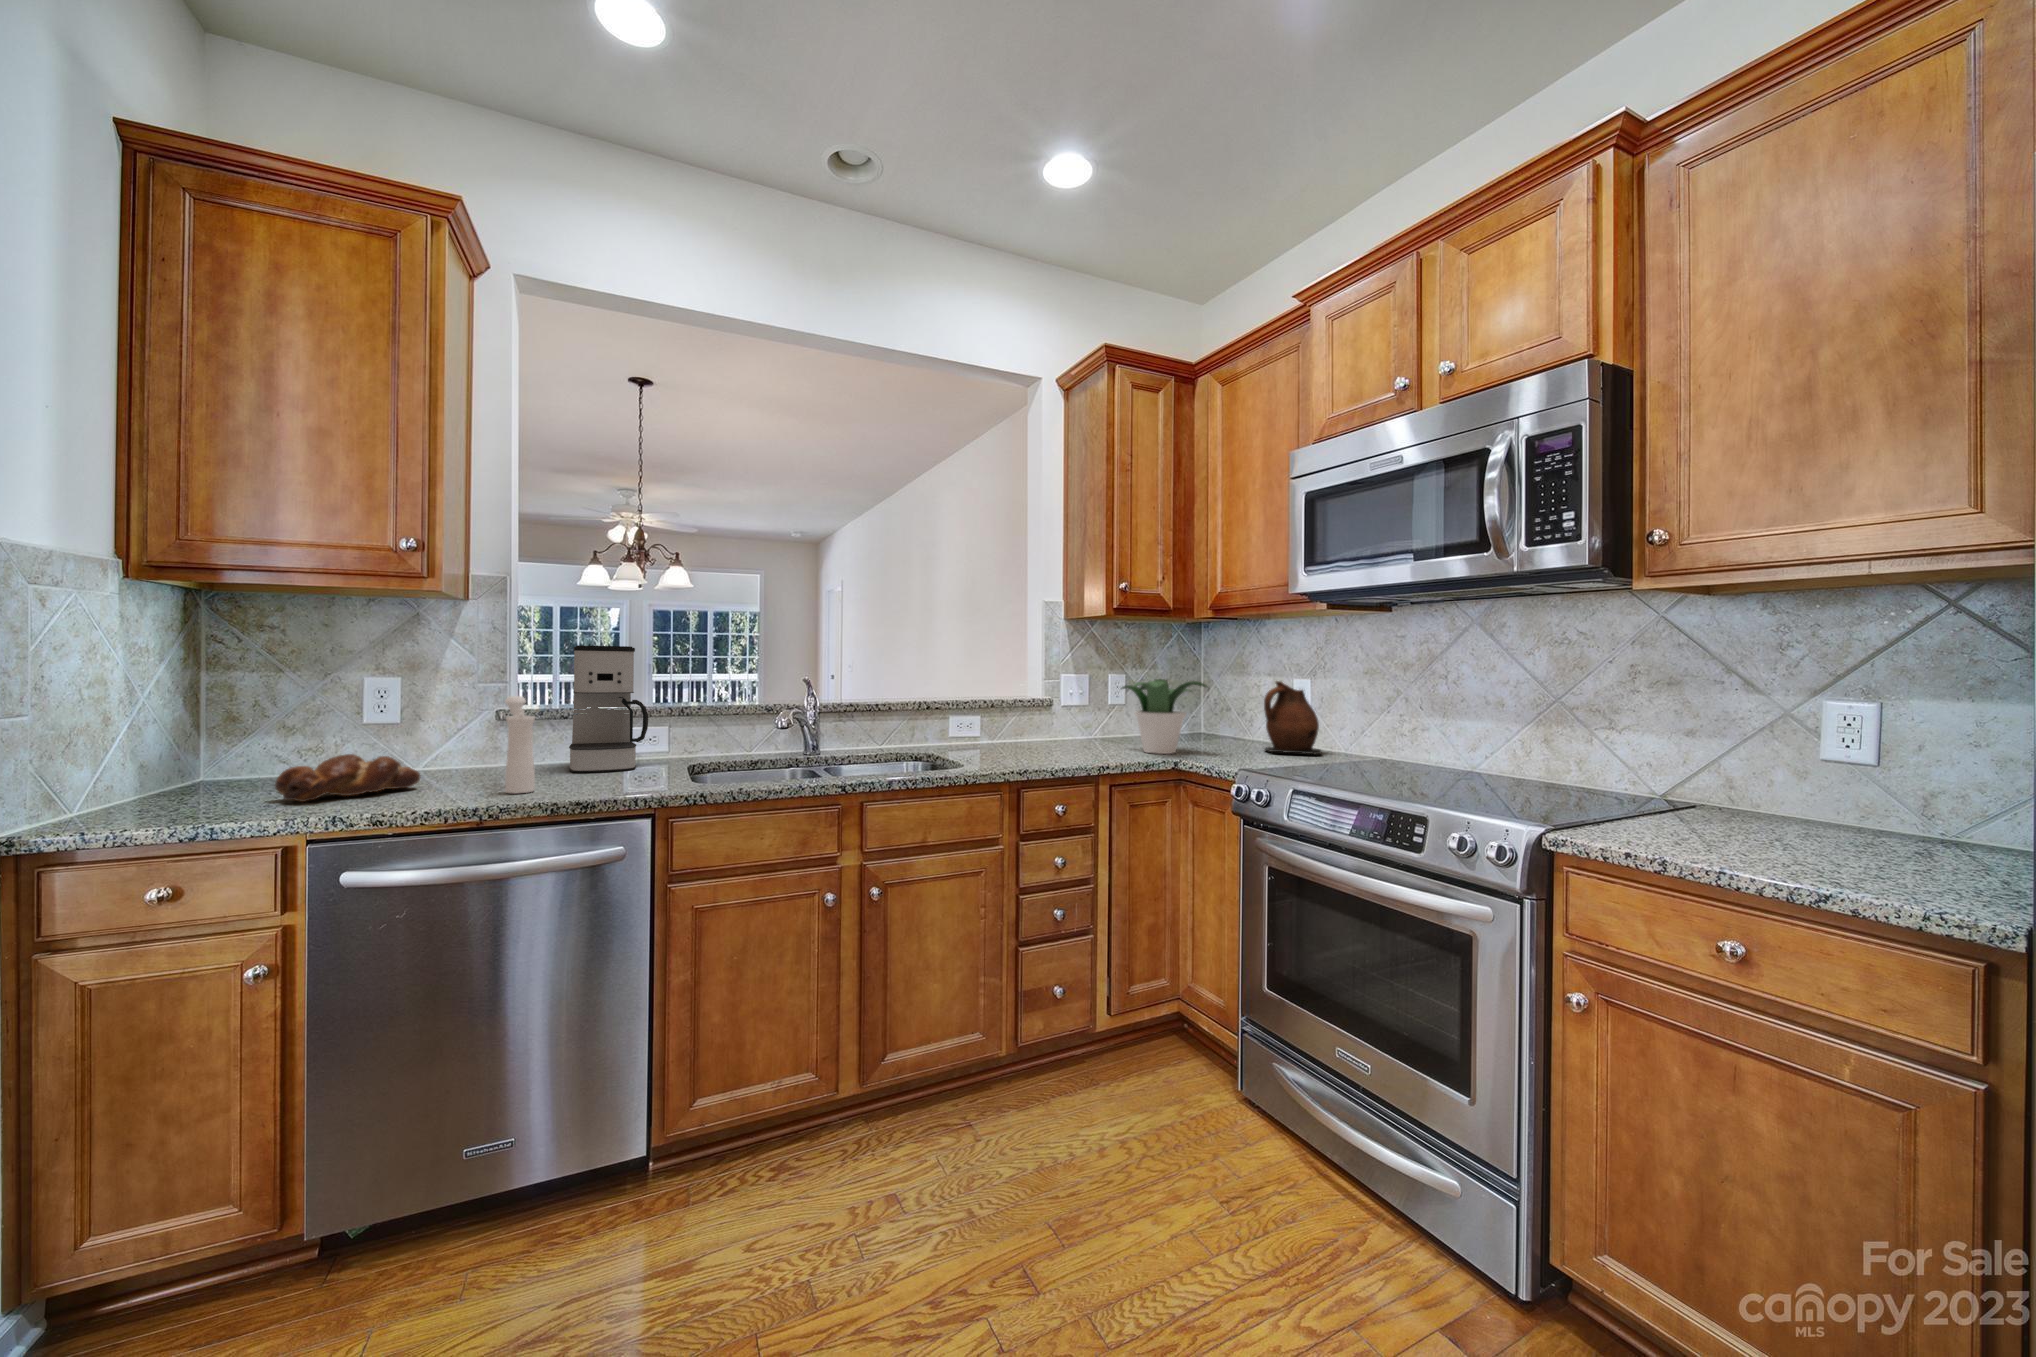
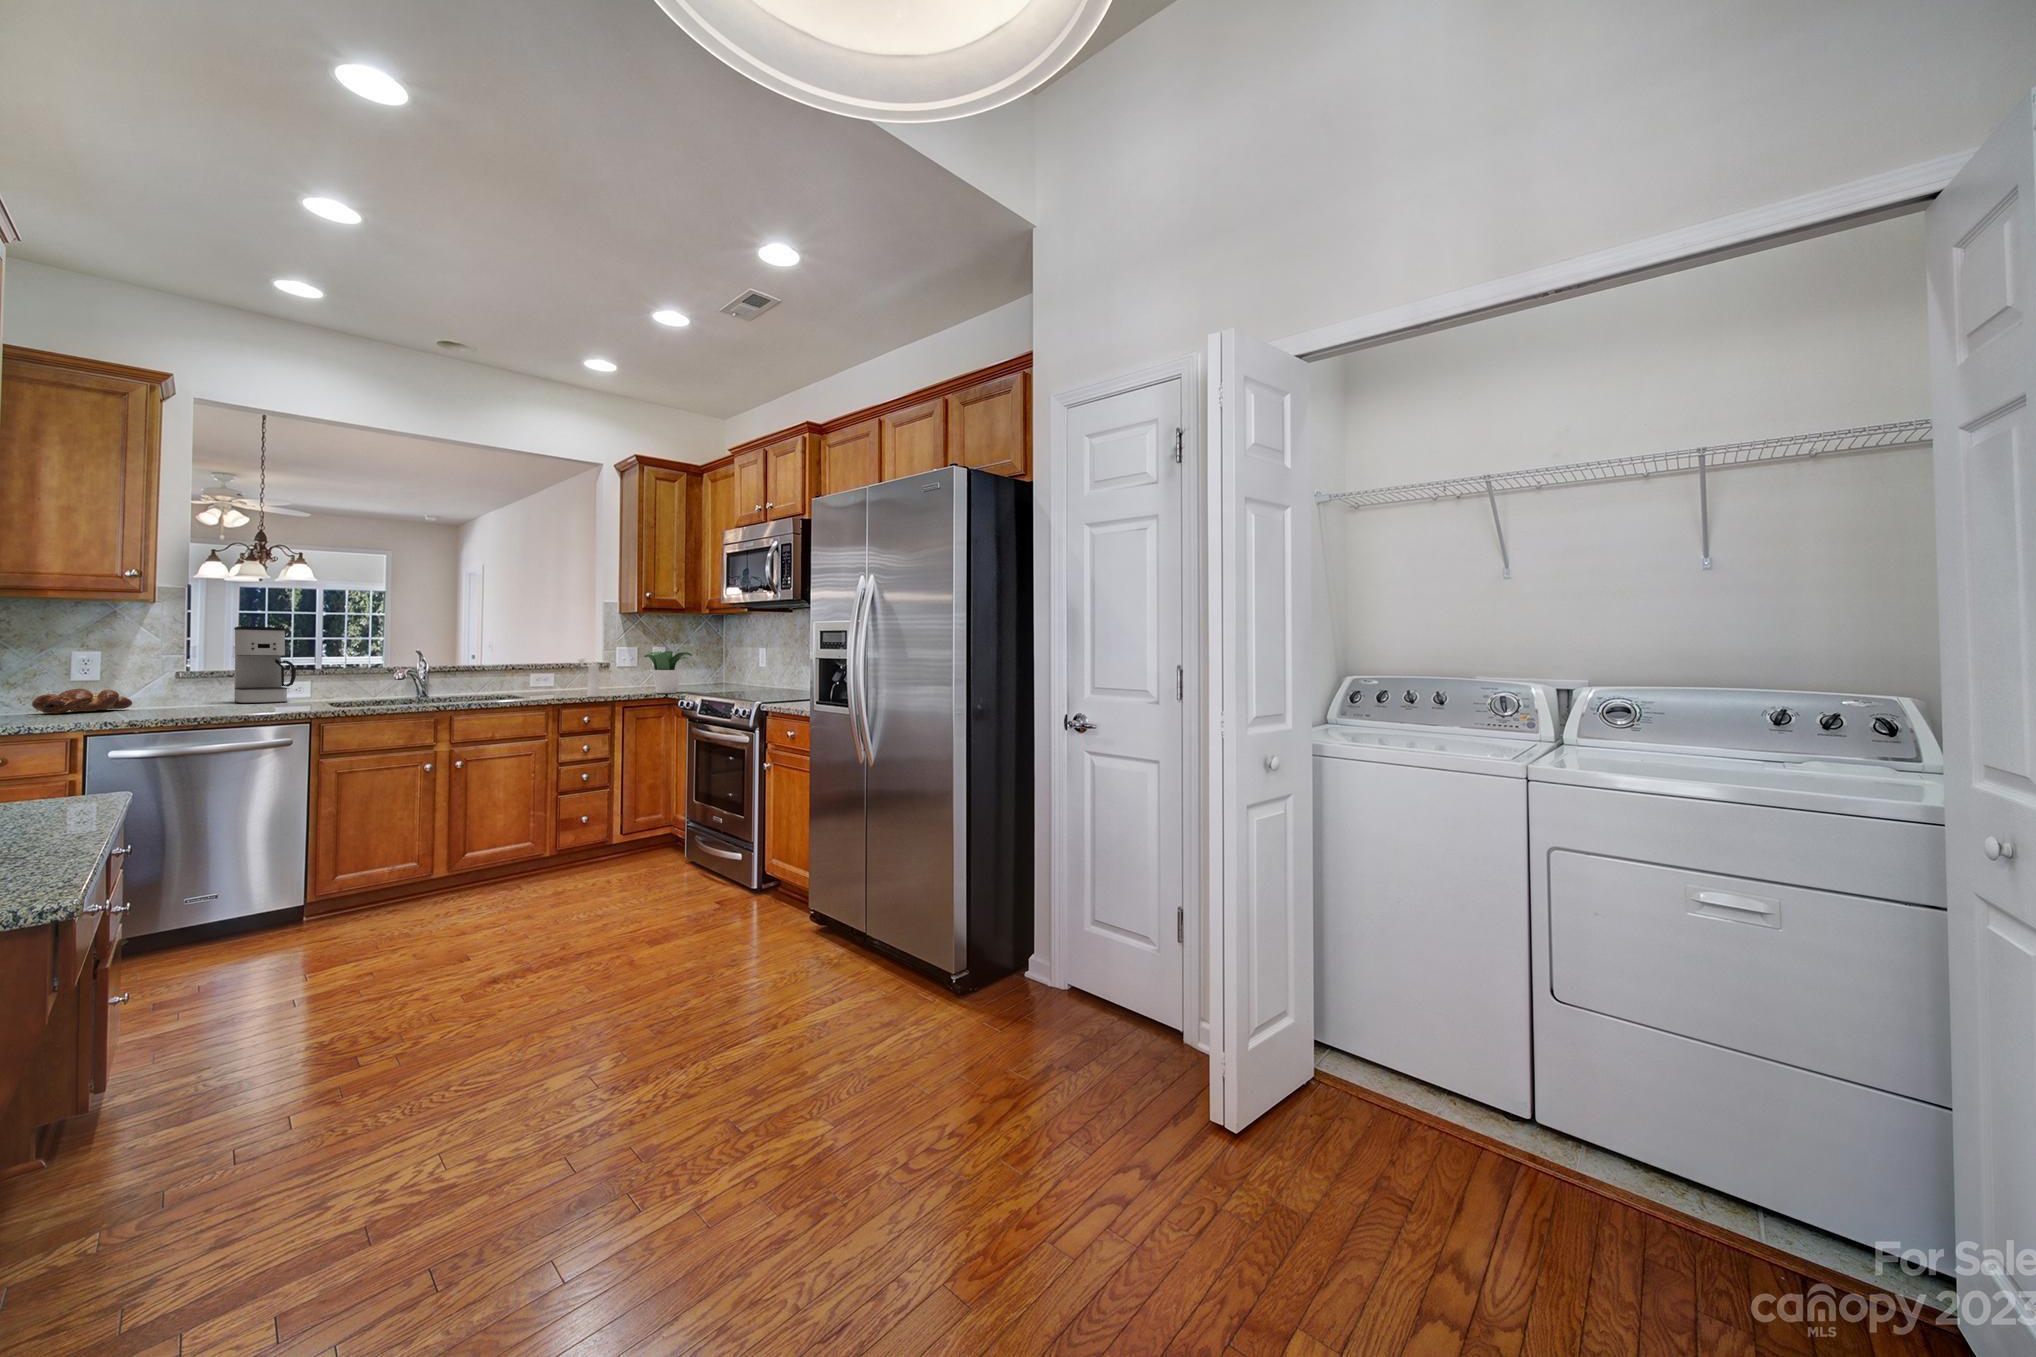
ceramic pitcher: present [1264,681,1322,754] -> none [730,653,767,693]
pepper mill: present [505,696,535,794] -> present [578,657,599,697]

